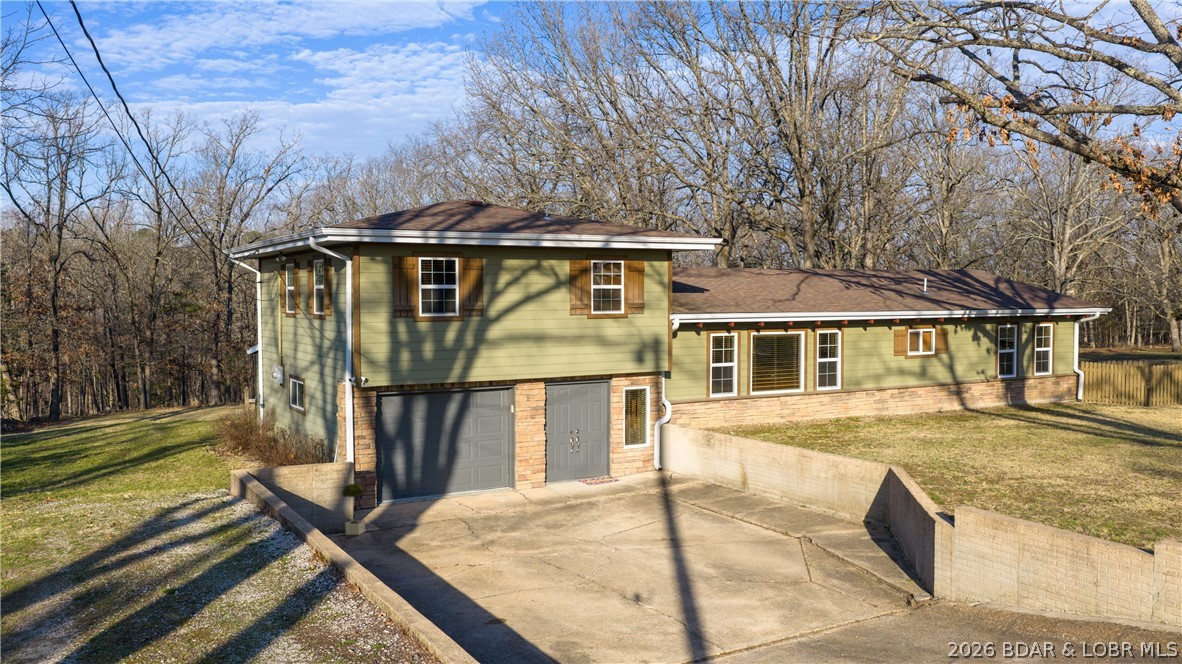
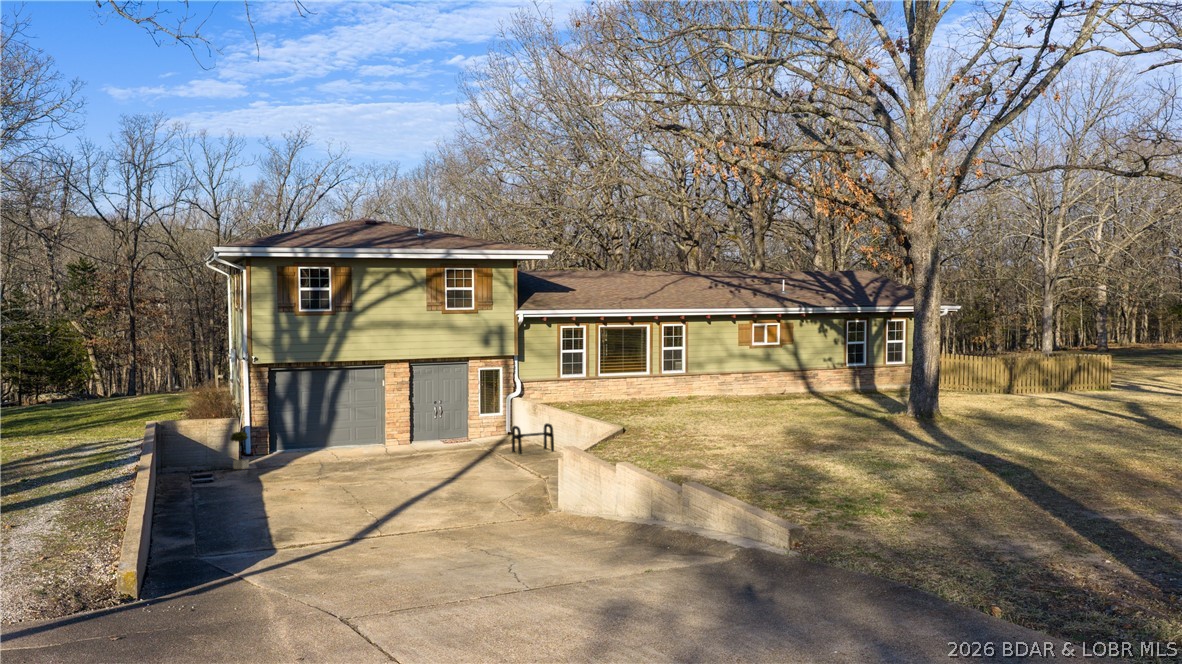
bench: none [692,461,748,504] -> present [512,423,554,454]

